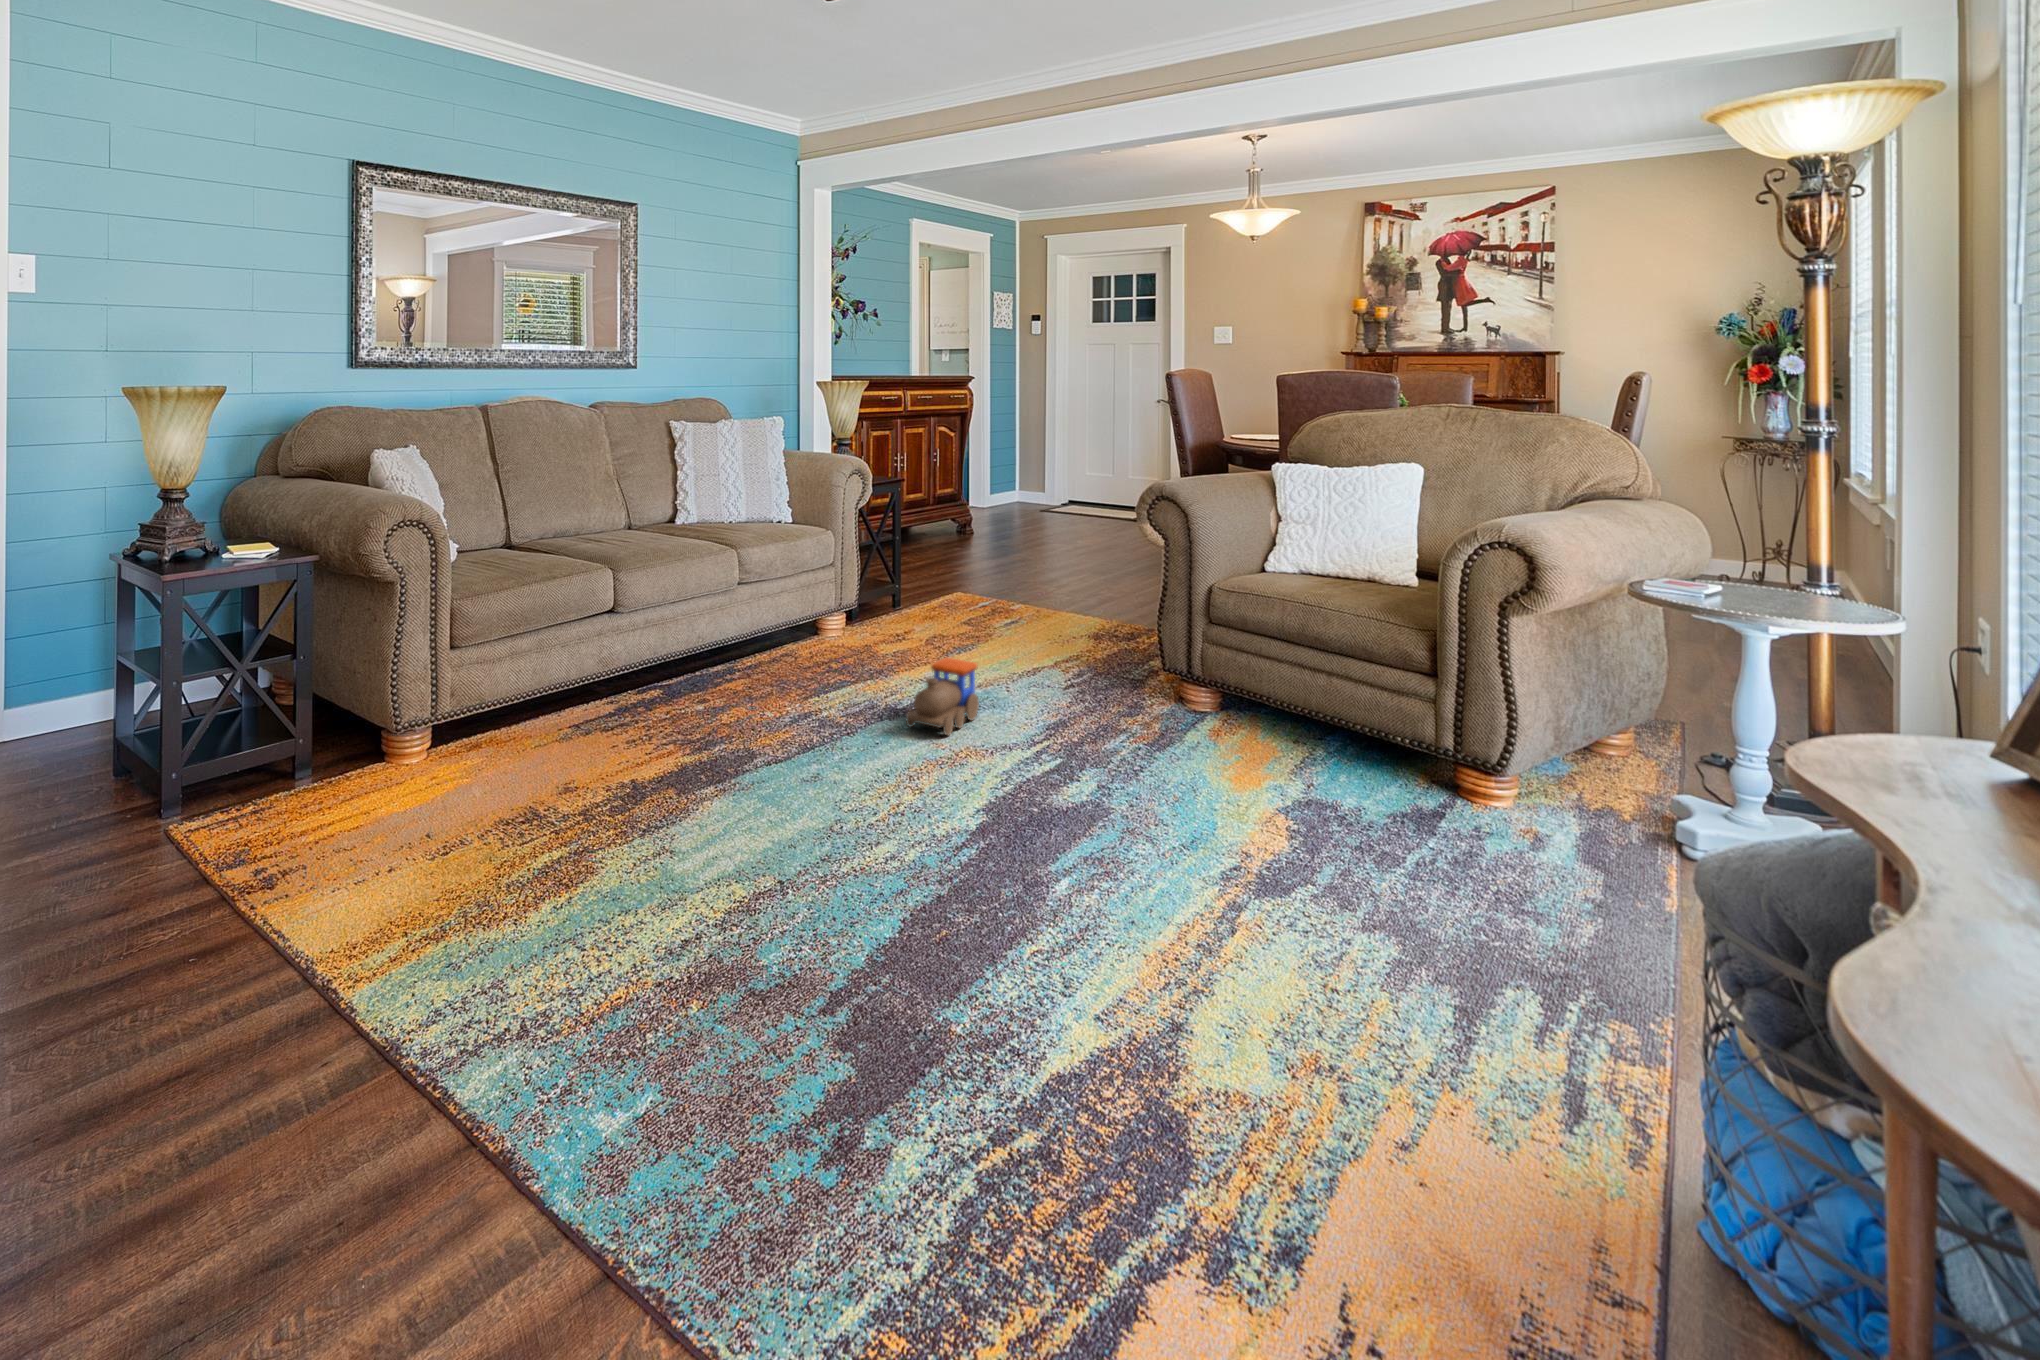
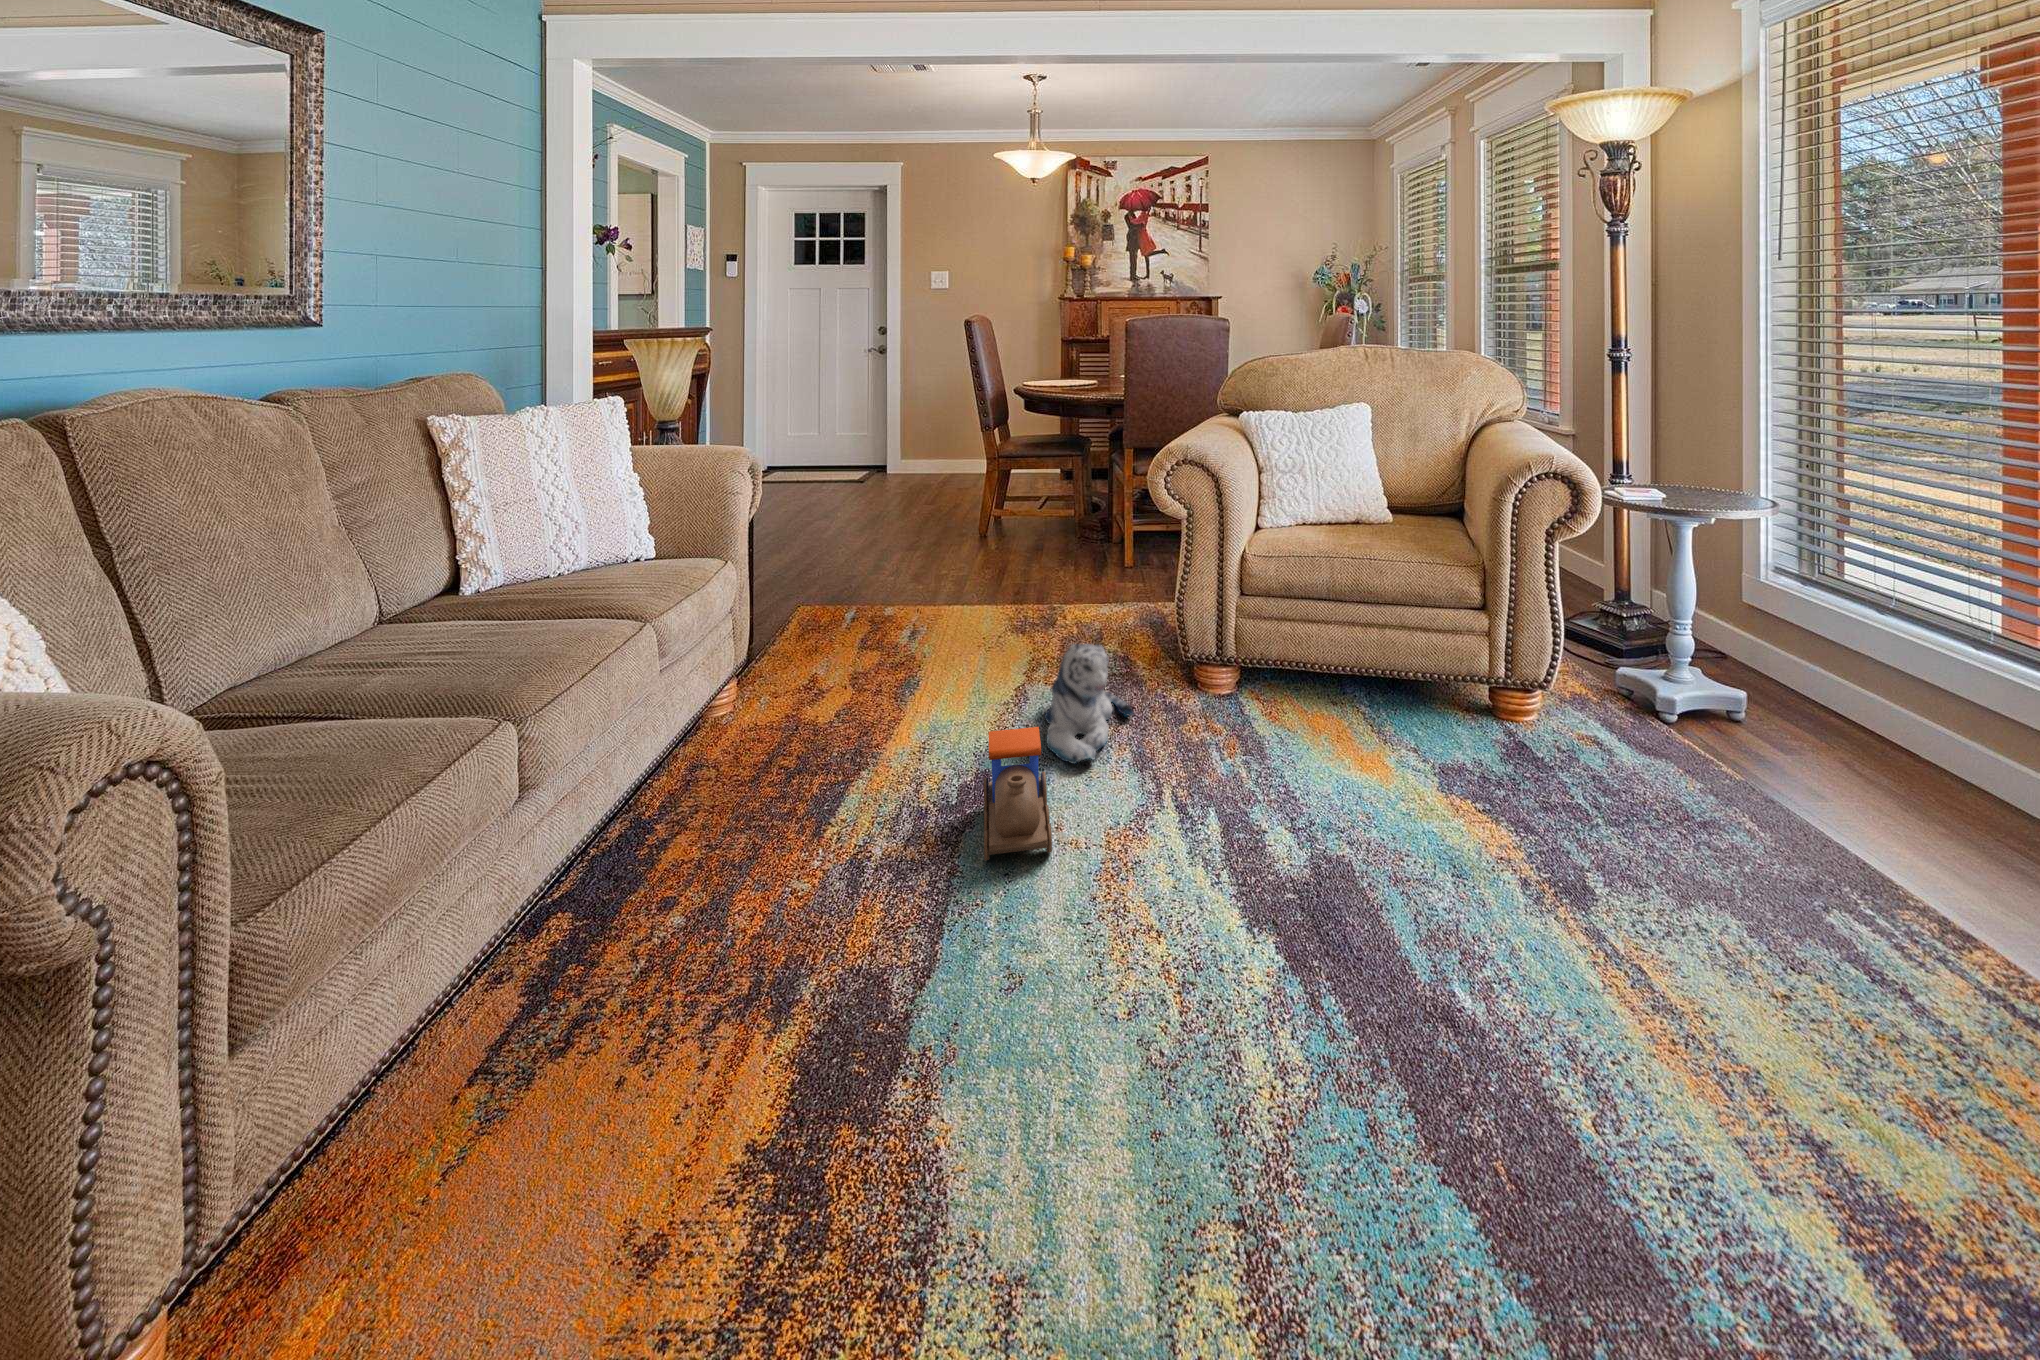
plush toy: none [1015,624,1105,709] -> present [1044,644,1133,764]

